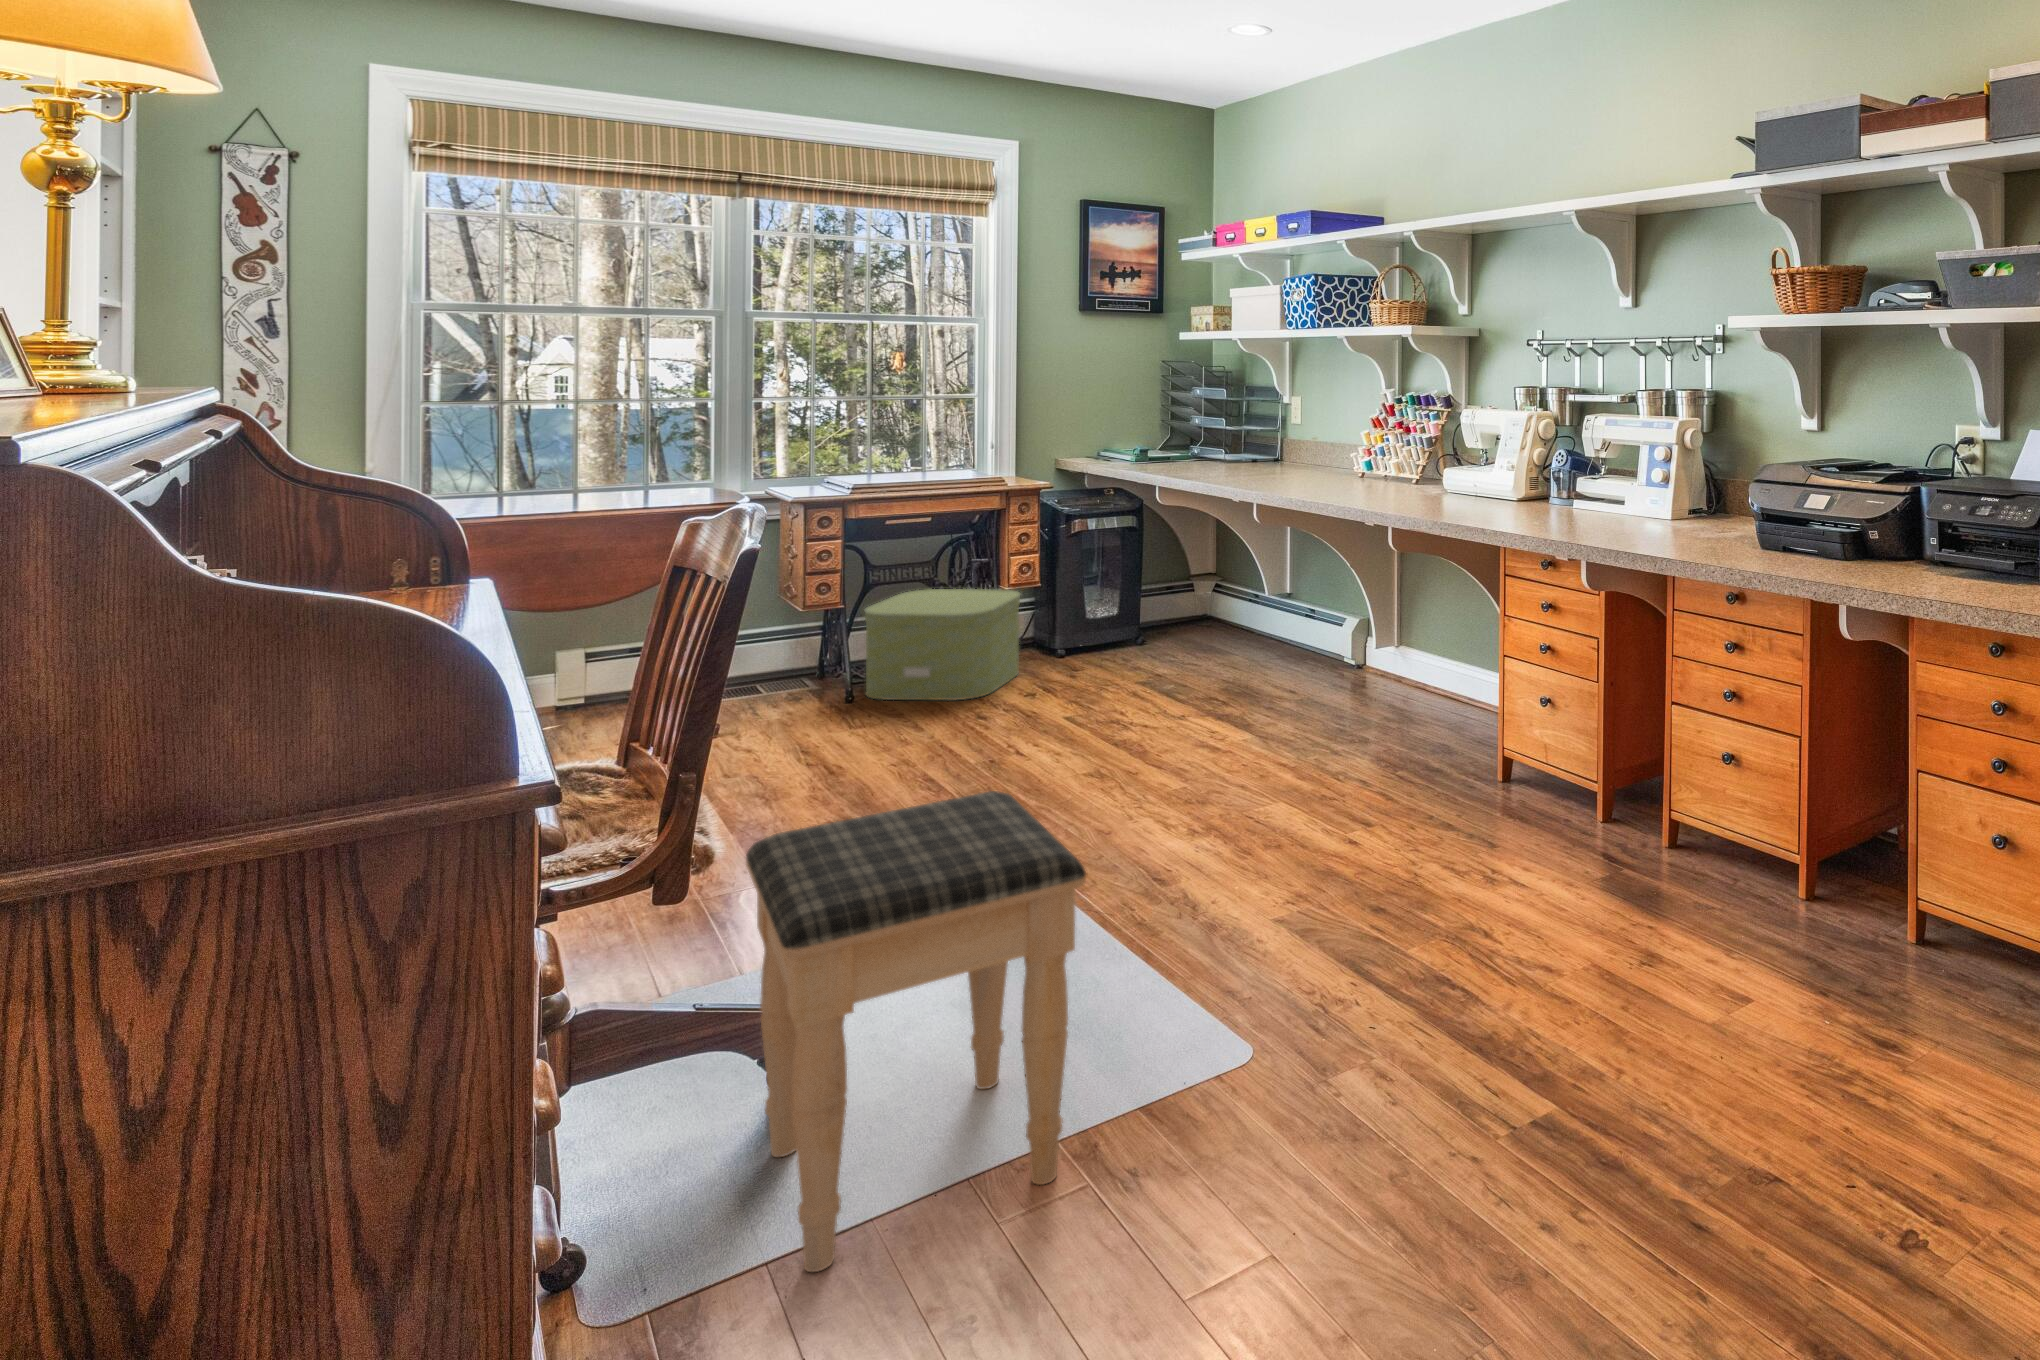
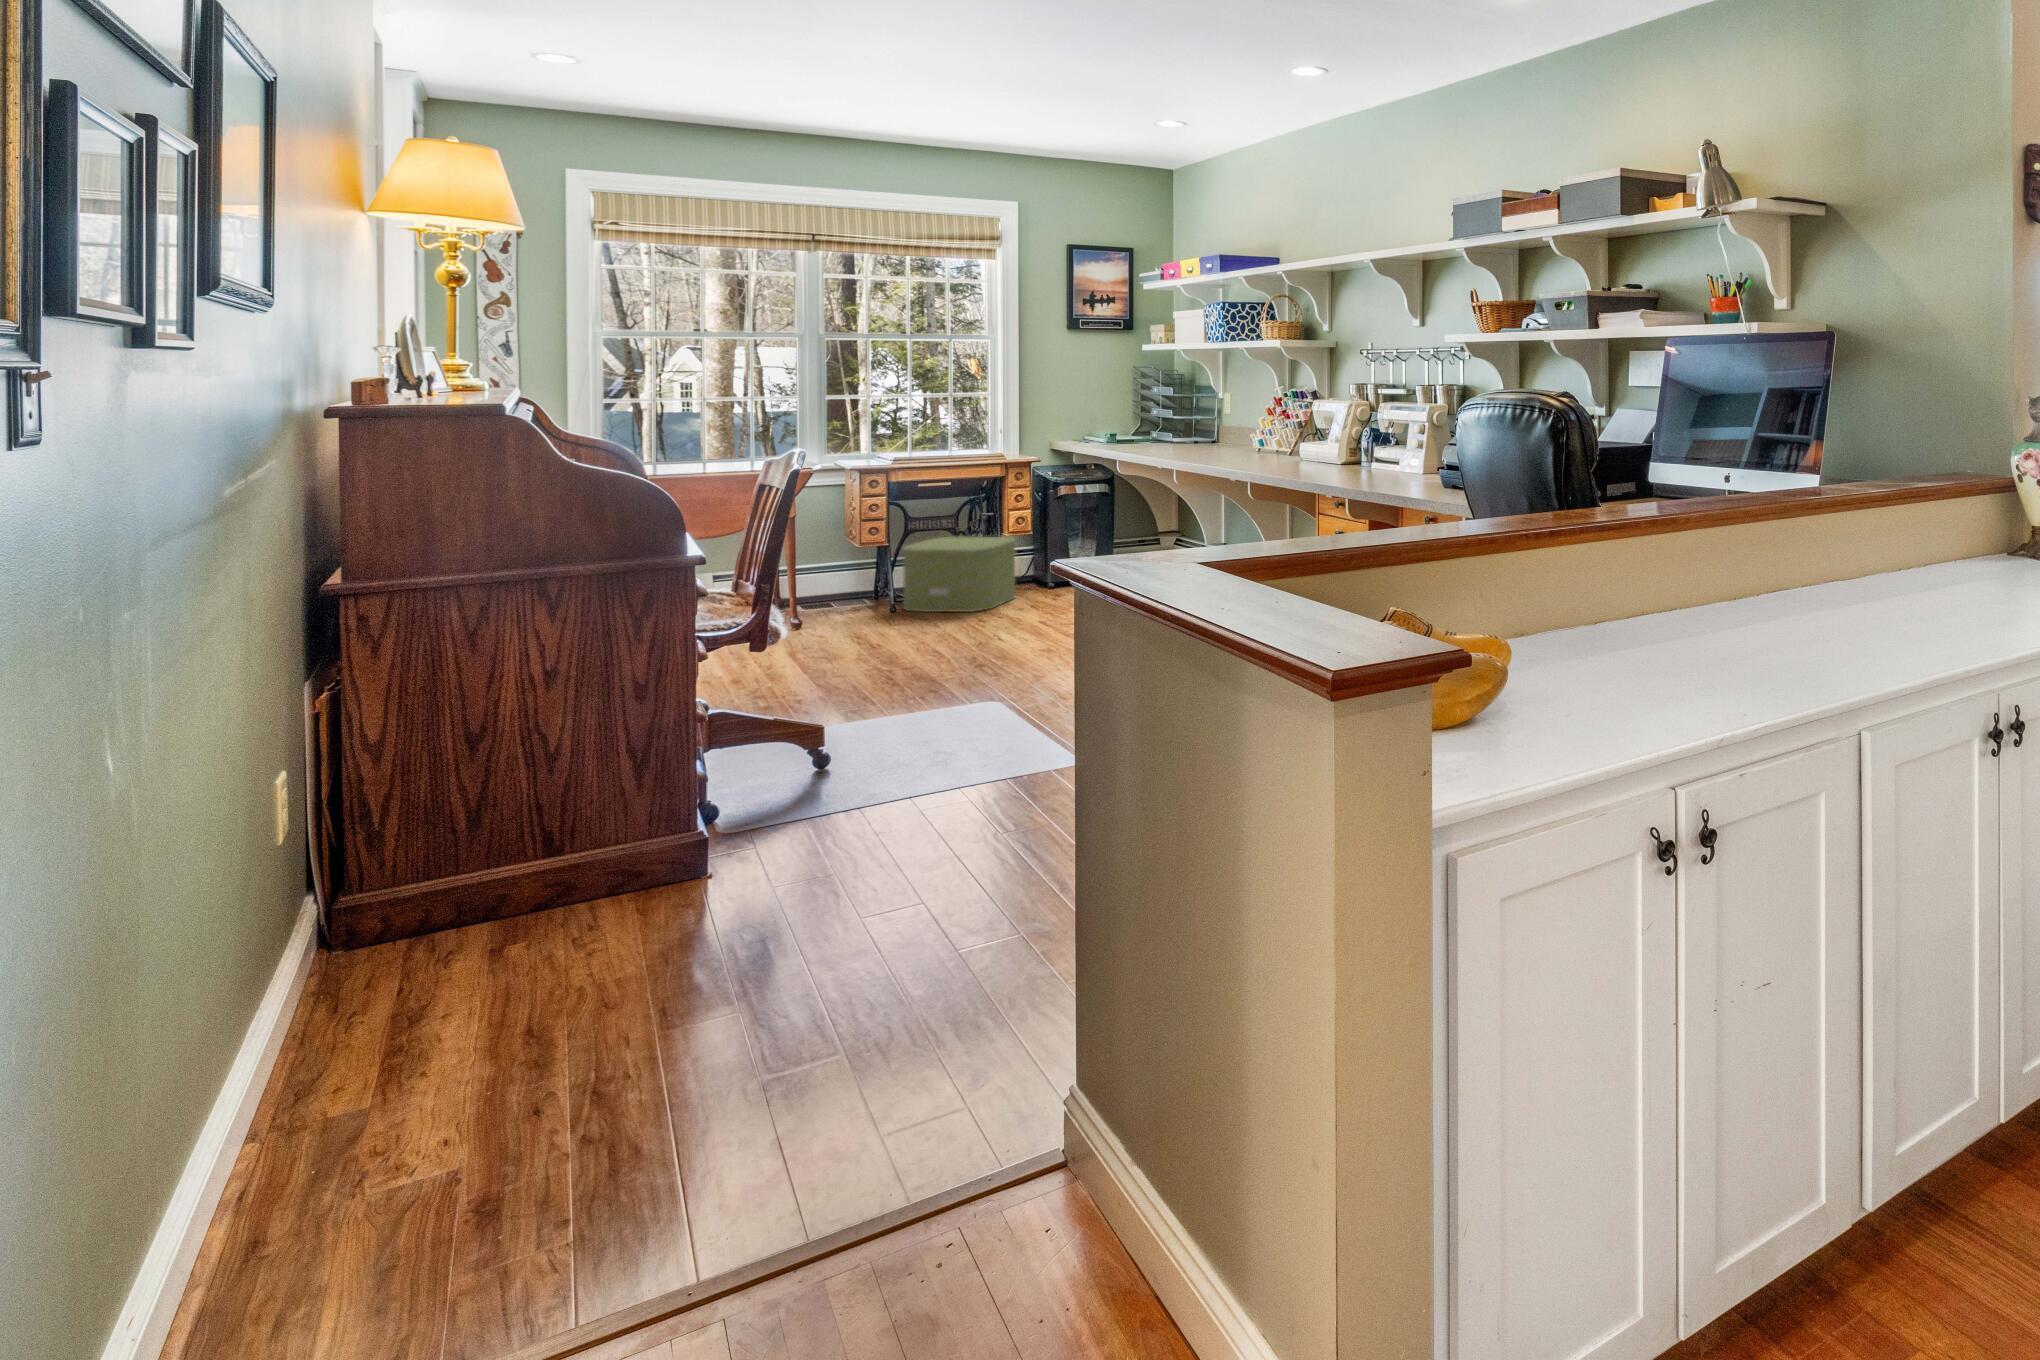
footstool: present [746,791,1086,1272] -> none [805,606,981,823]

